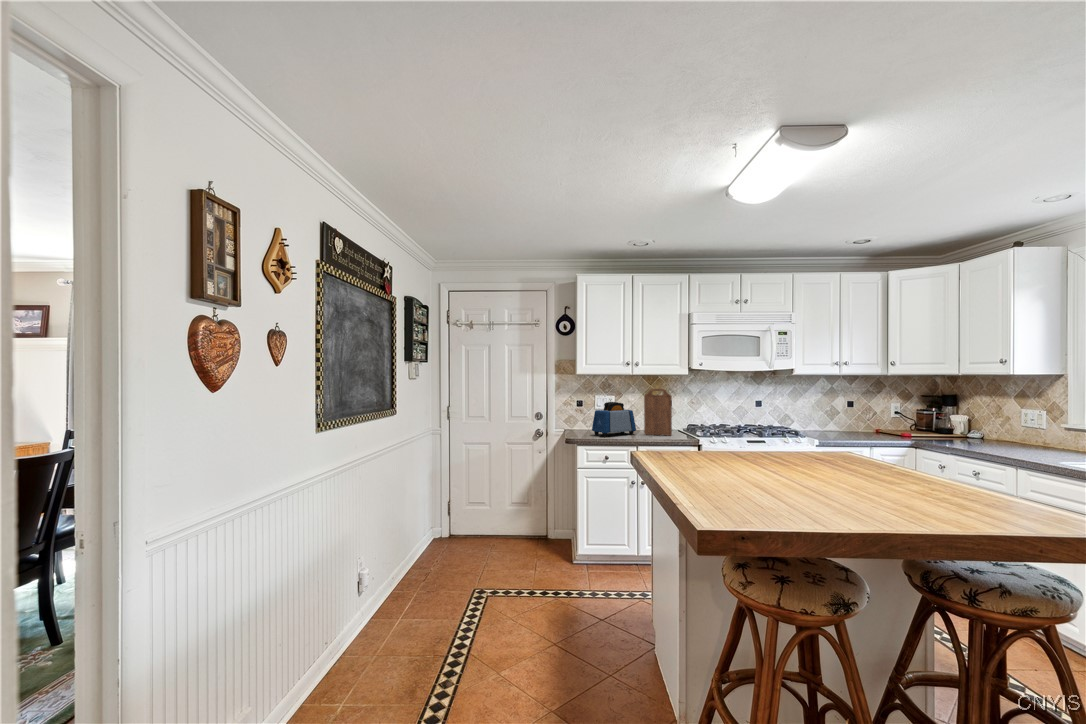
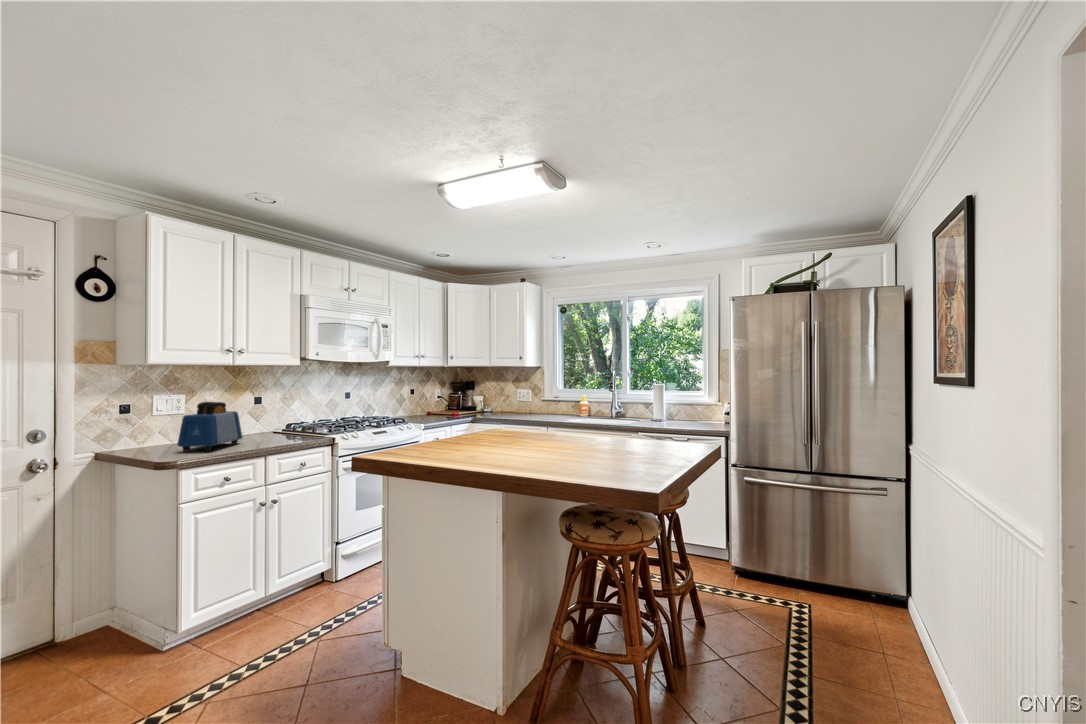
cutting board: present [644,389,672,436] -> none [255,381,293,442]

